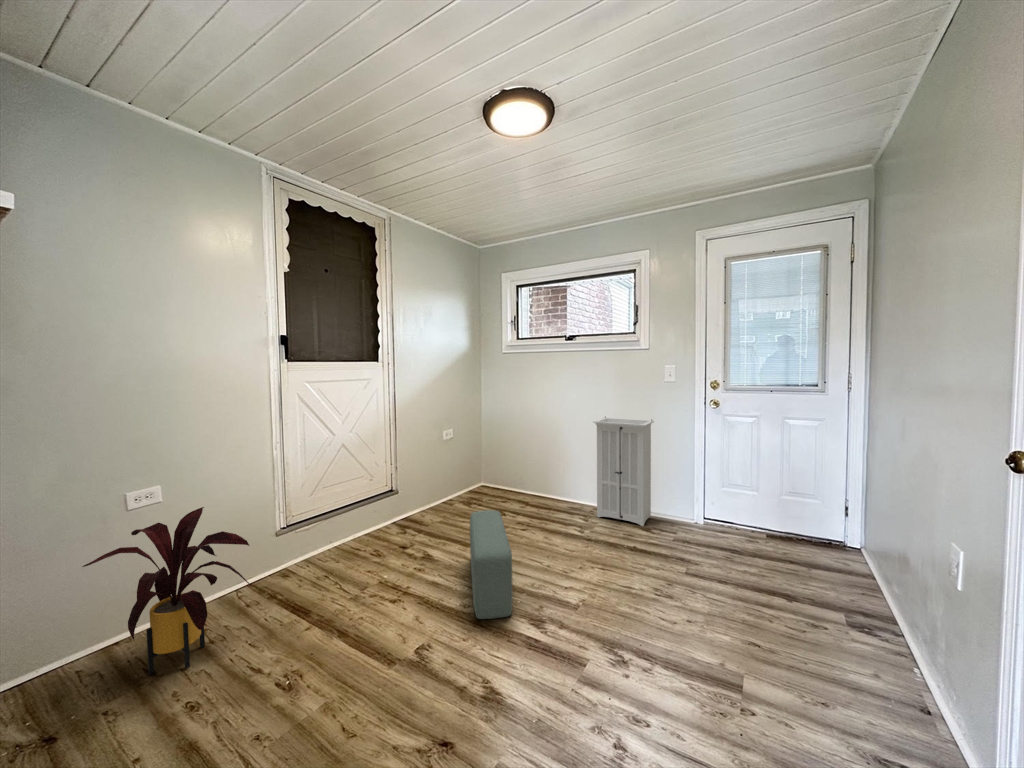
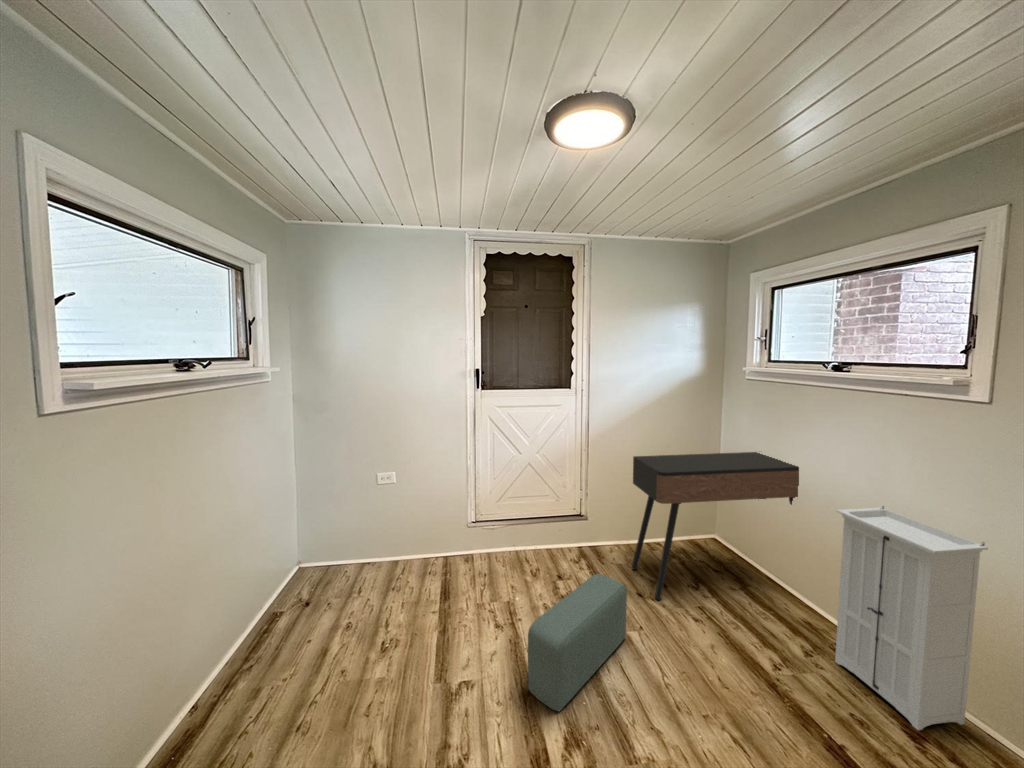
console table: none [451,406,556,530] -> present [632,452,799,600]
house plant: present [82,507,251,675] -> none [338,494,413,597]

